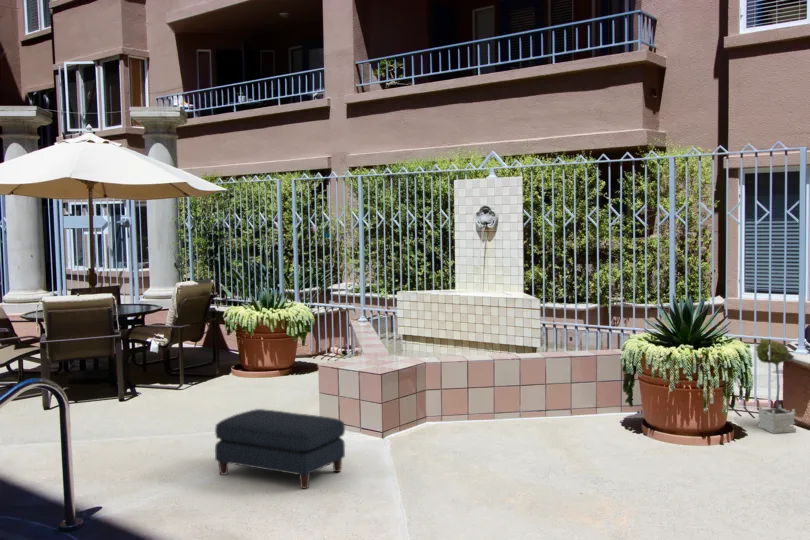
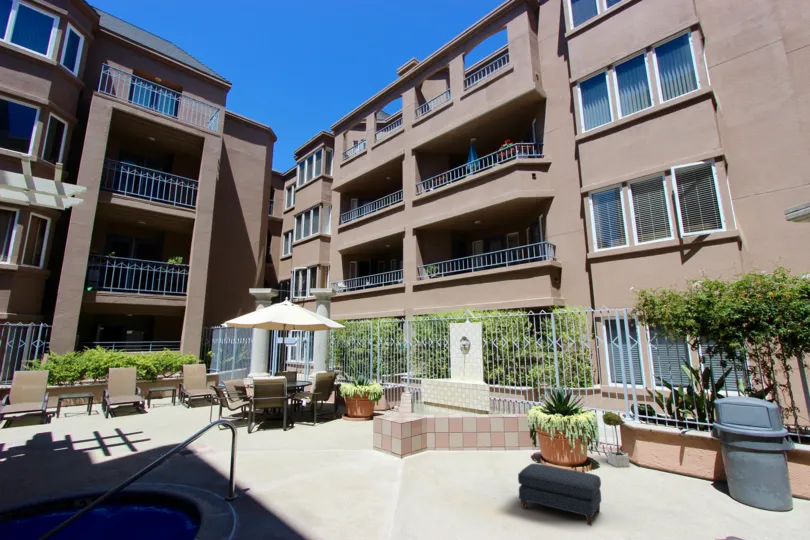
ottoman: present [215,409,345,489] -> present [518,464,601,526]

